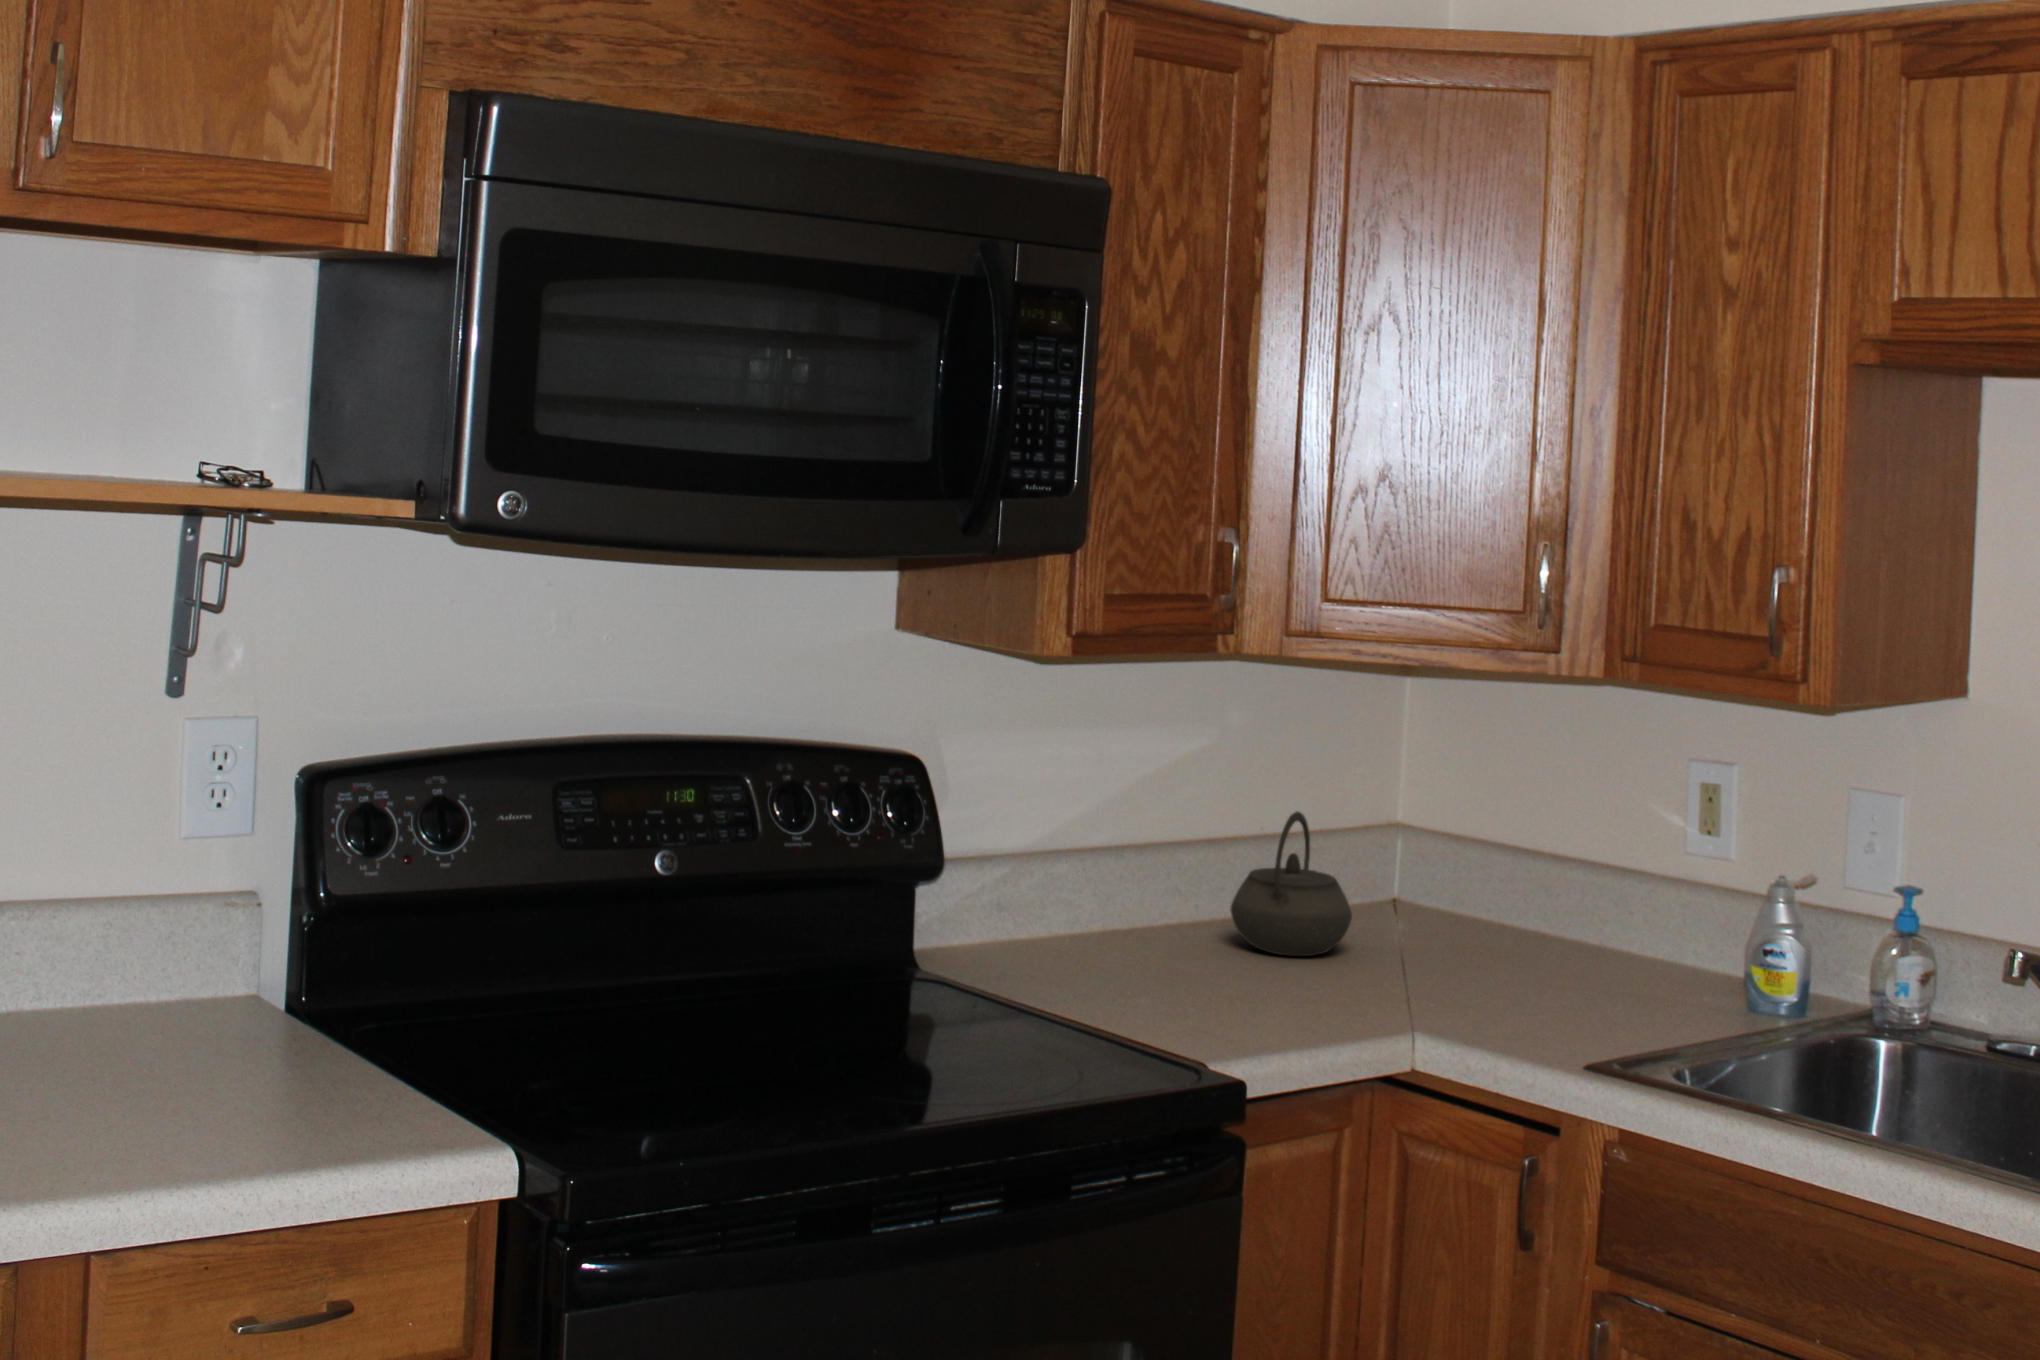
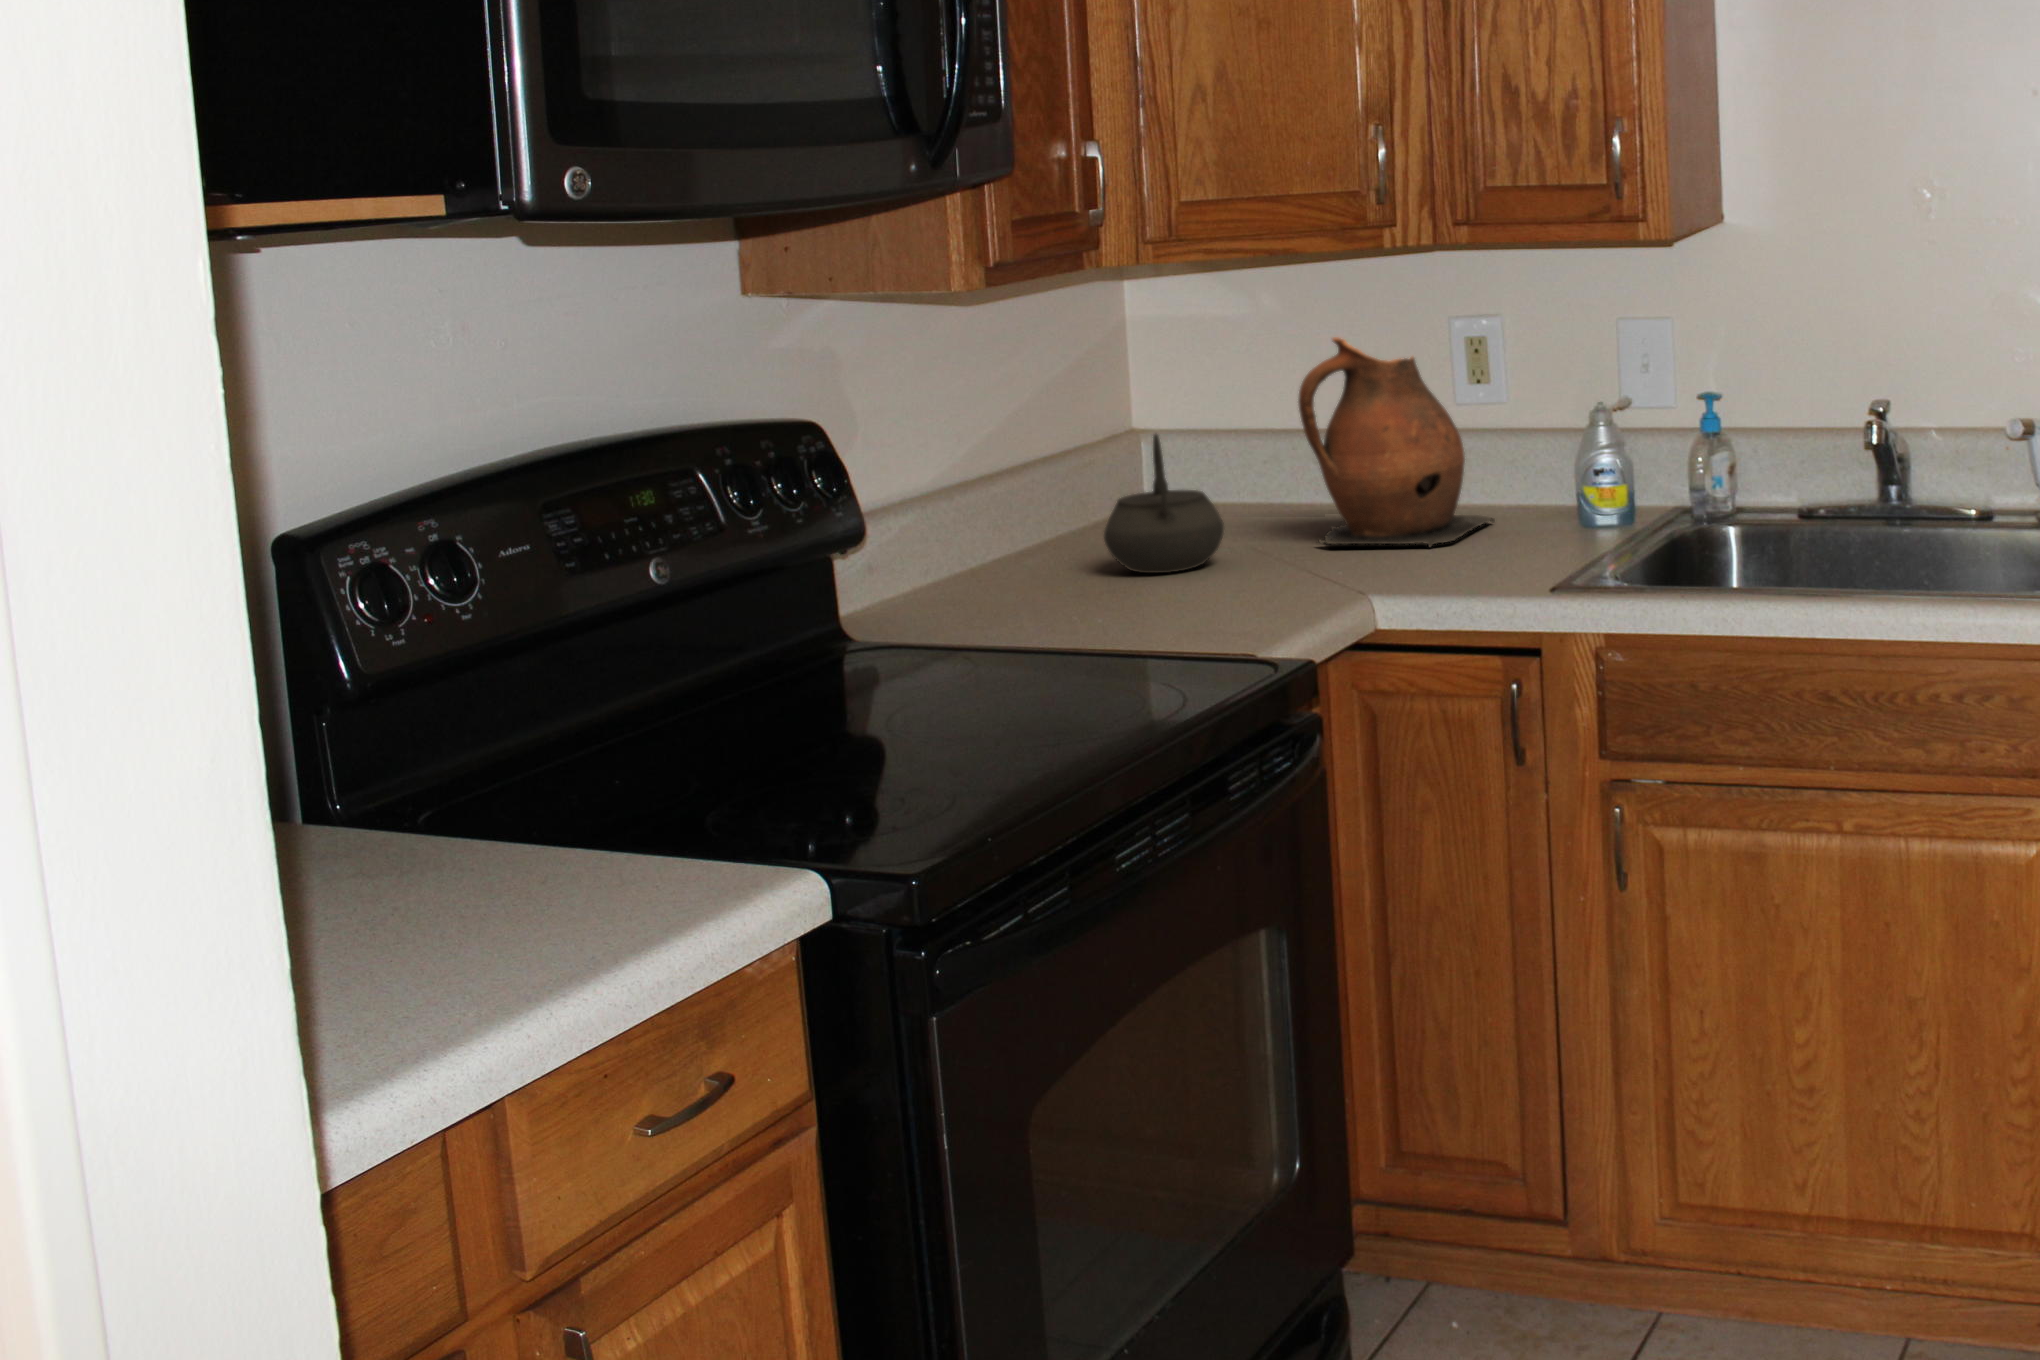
ceramic pitcher: none [1454,746,1662,991] -> present [1298,337,1494,547]

